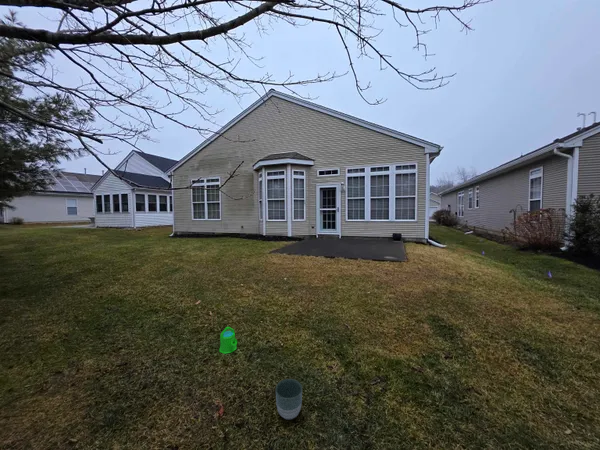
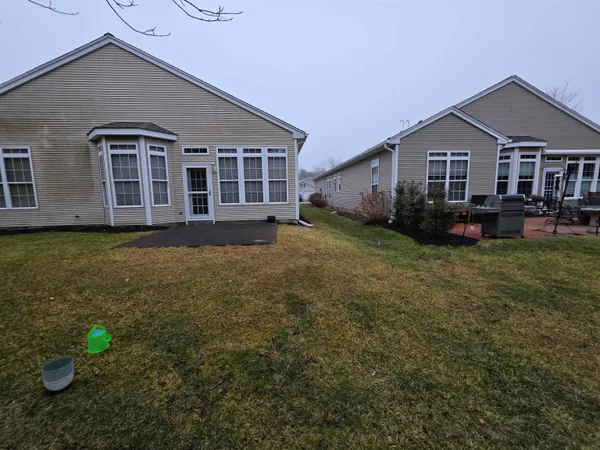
planter: present [276,379,302,420] -> present [41,356,74,391]

